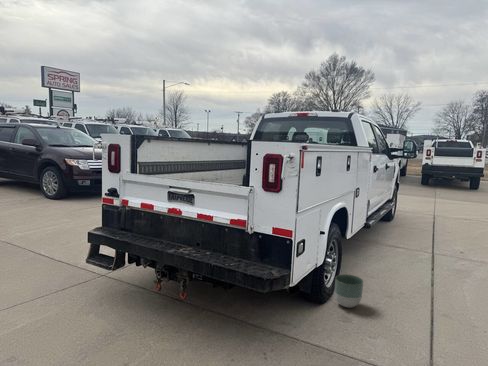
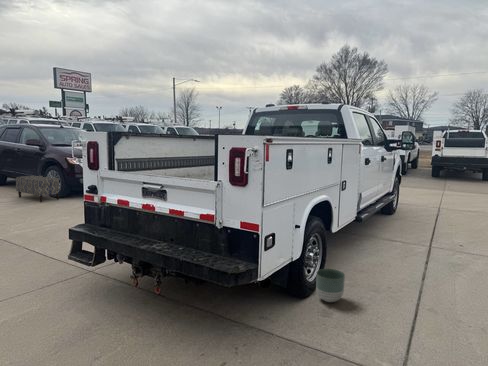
bench: none [9,176,56,204] -> present [16,175,59,202]

